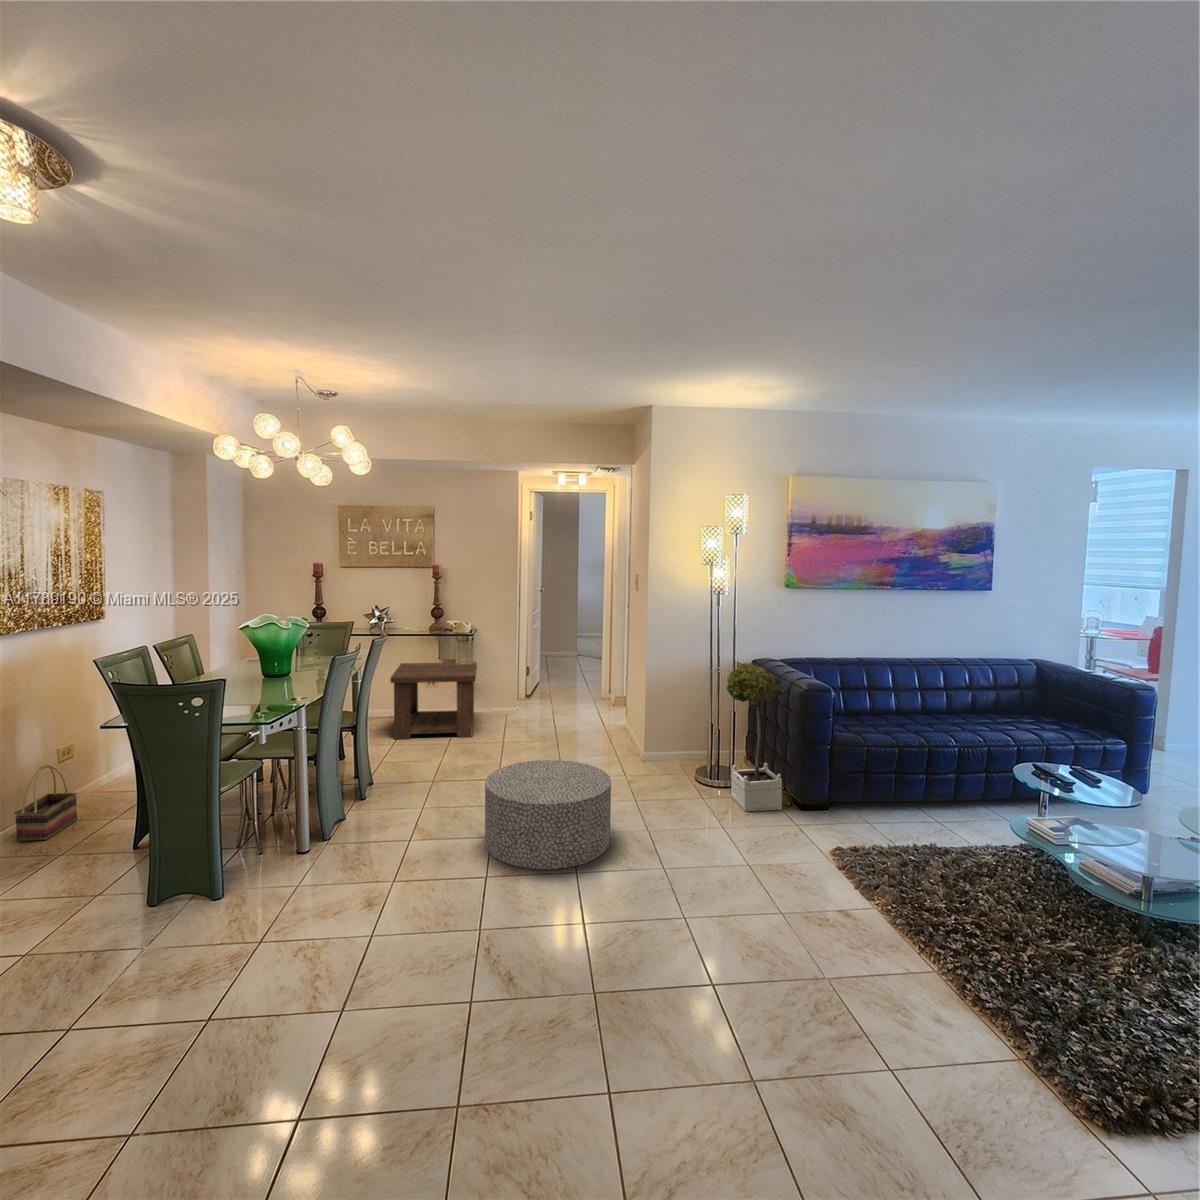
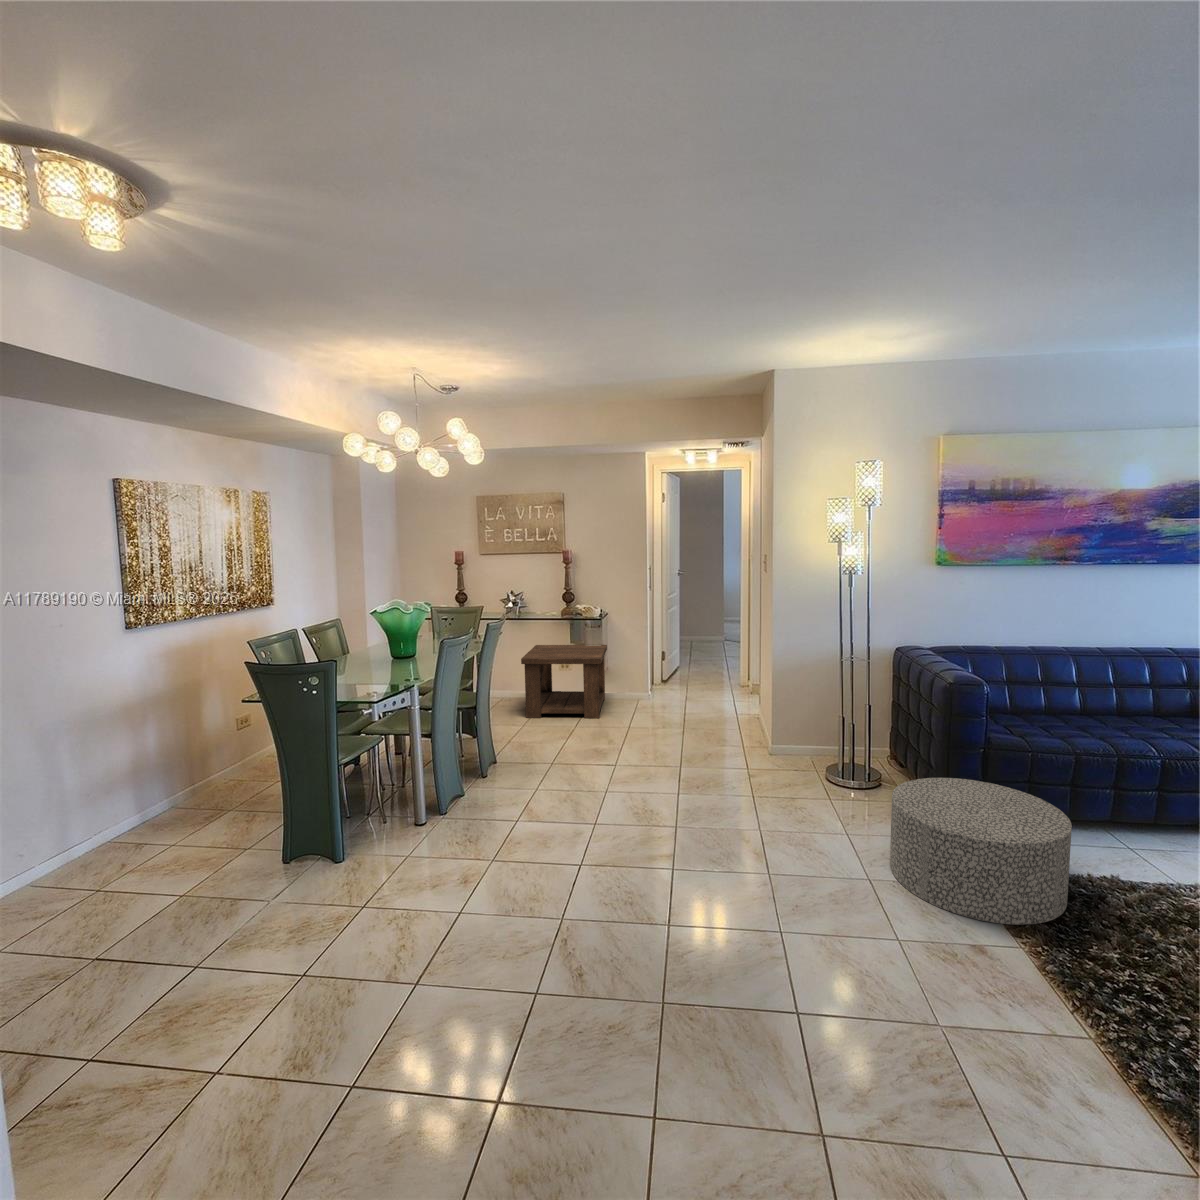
potted tree: present [727,661,787,812] -> none [853,647,926,816]
ottoman: present [485,760,611,869] -> present [890,778,1072,925]
basket: present [15,765,77,841] -> none [201,730,251,794]

